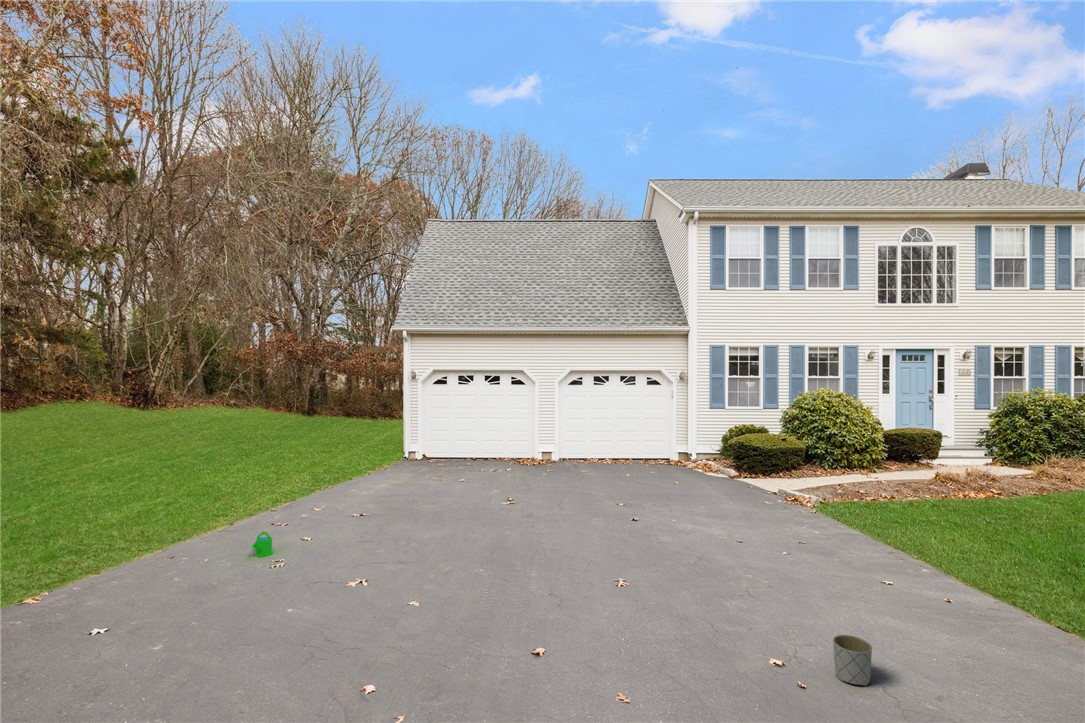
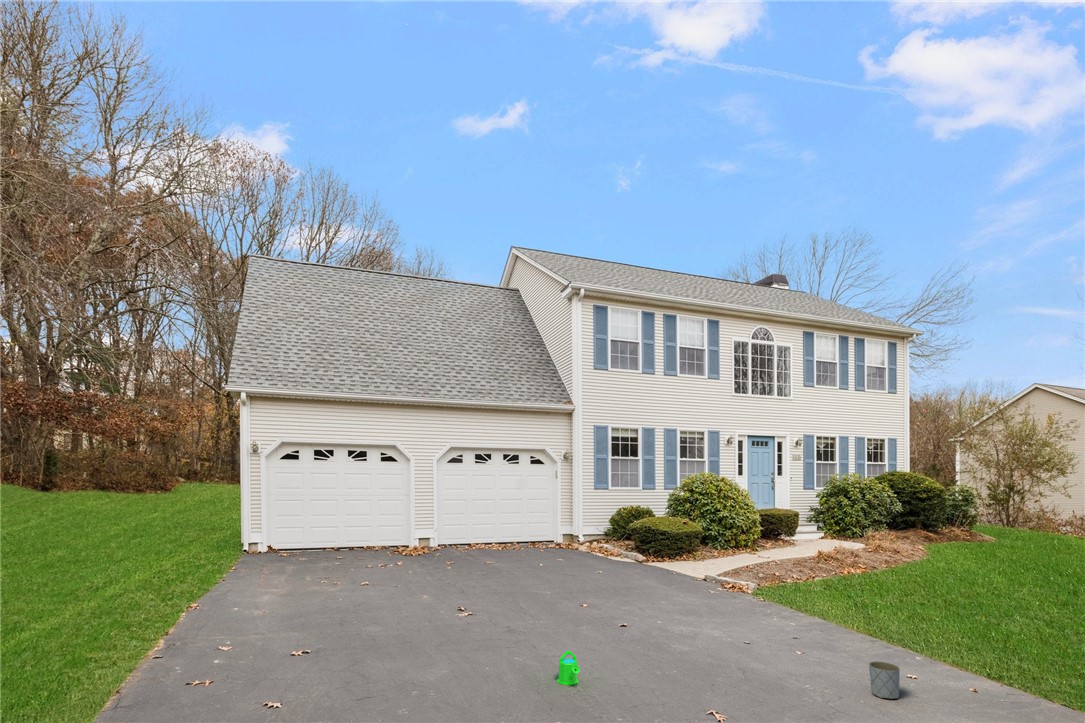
watering can: present [252,532,273,557] -> present [557,651,580,685]

